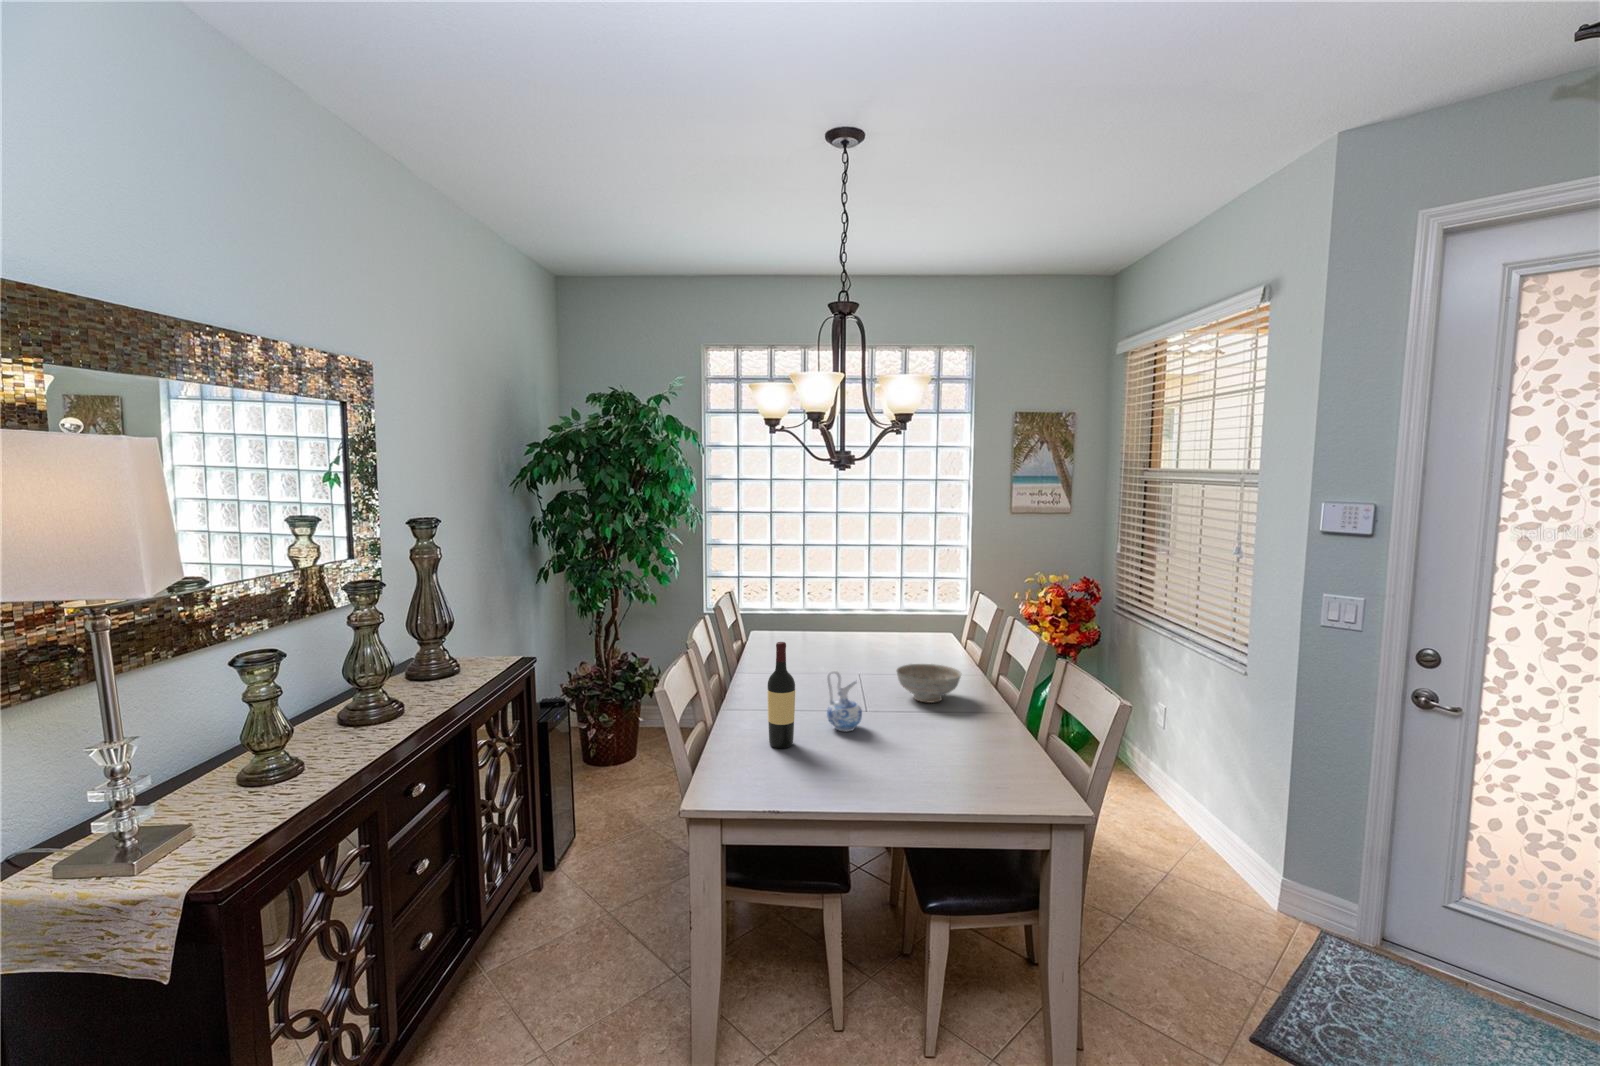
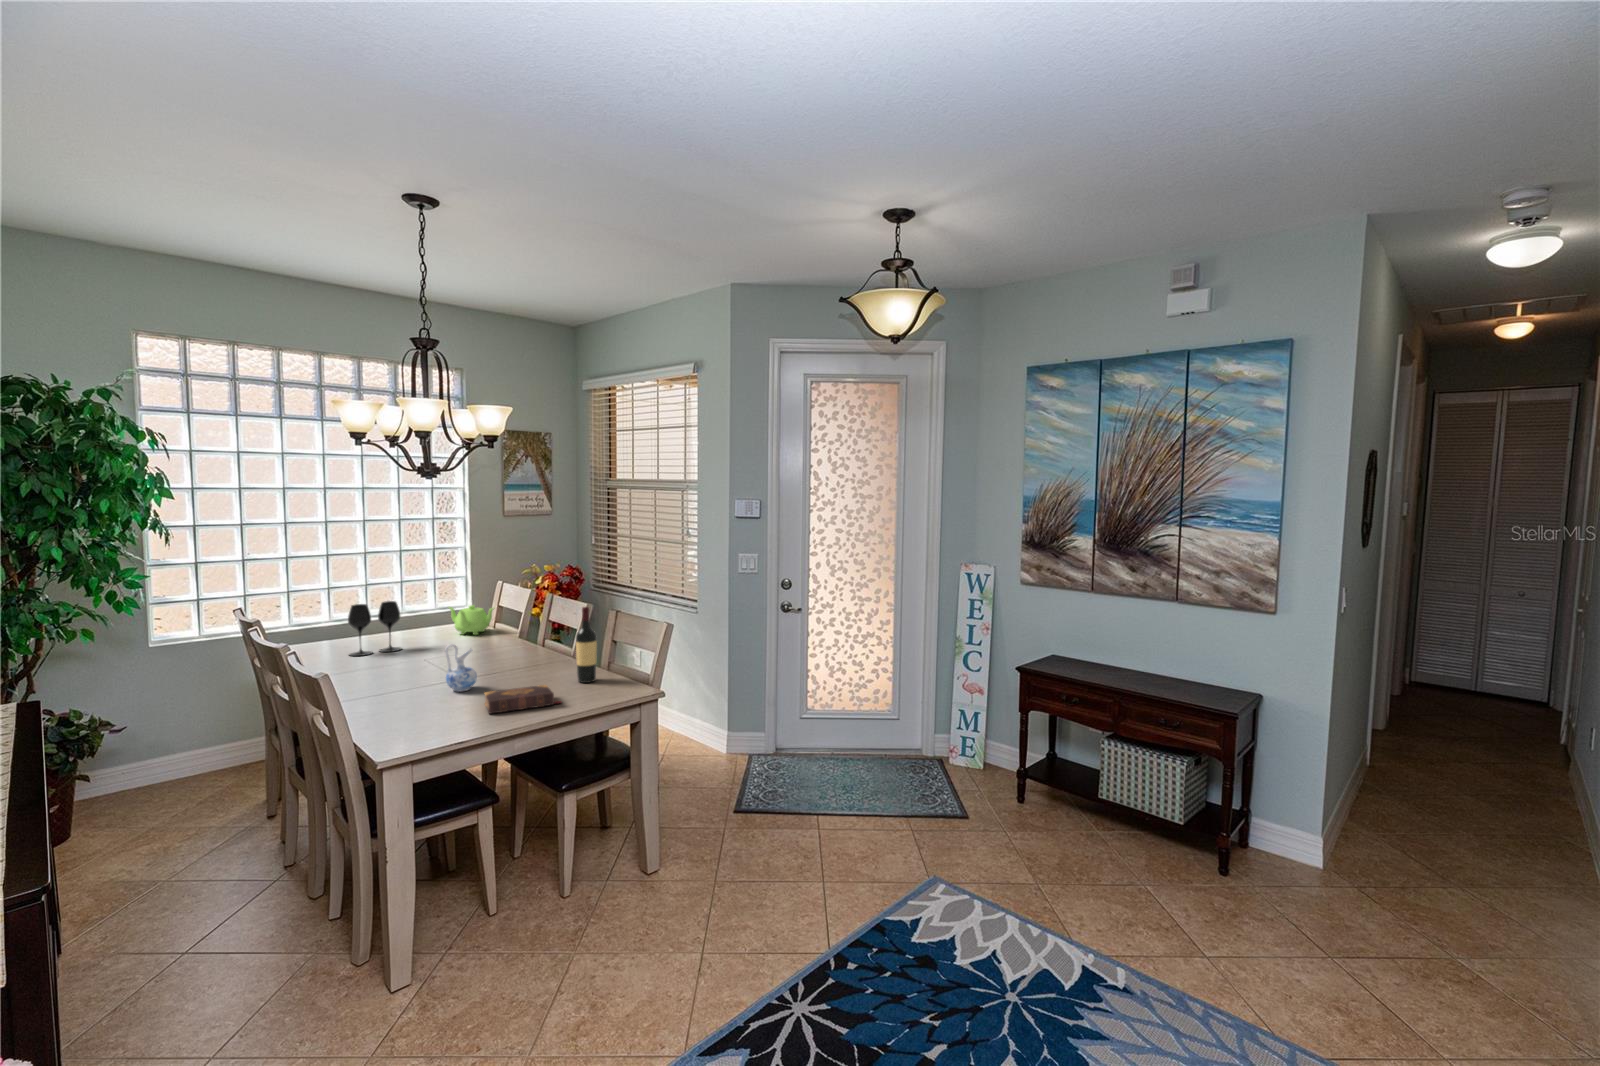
wine glass: none [796,601,847,657] -> present [348,601,401,656]
teapot: none [907,614,954,652] -> present [449,605,495,635]
wine bottle: present [767,642,795,748] -> present [576,607,597,683]
decorative bowl: present [896,664,962,703] -> none [479,635,534,664]
book: none [833,744,932,789] -> present [485,685,561,714]

